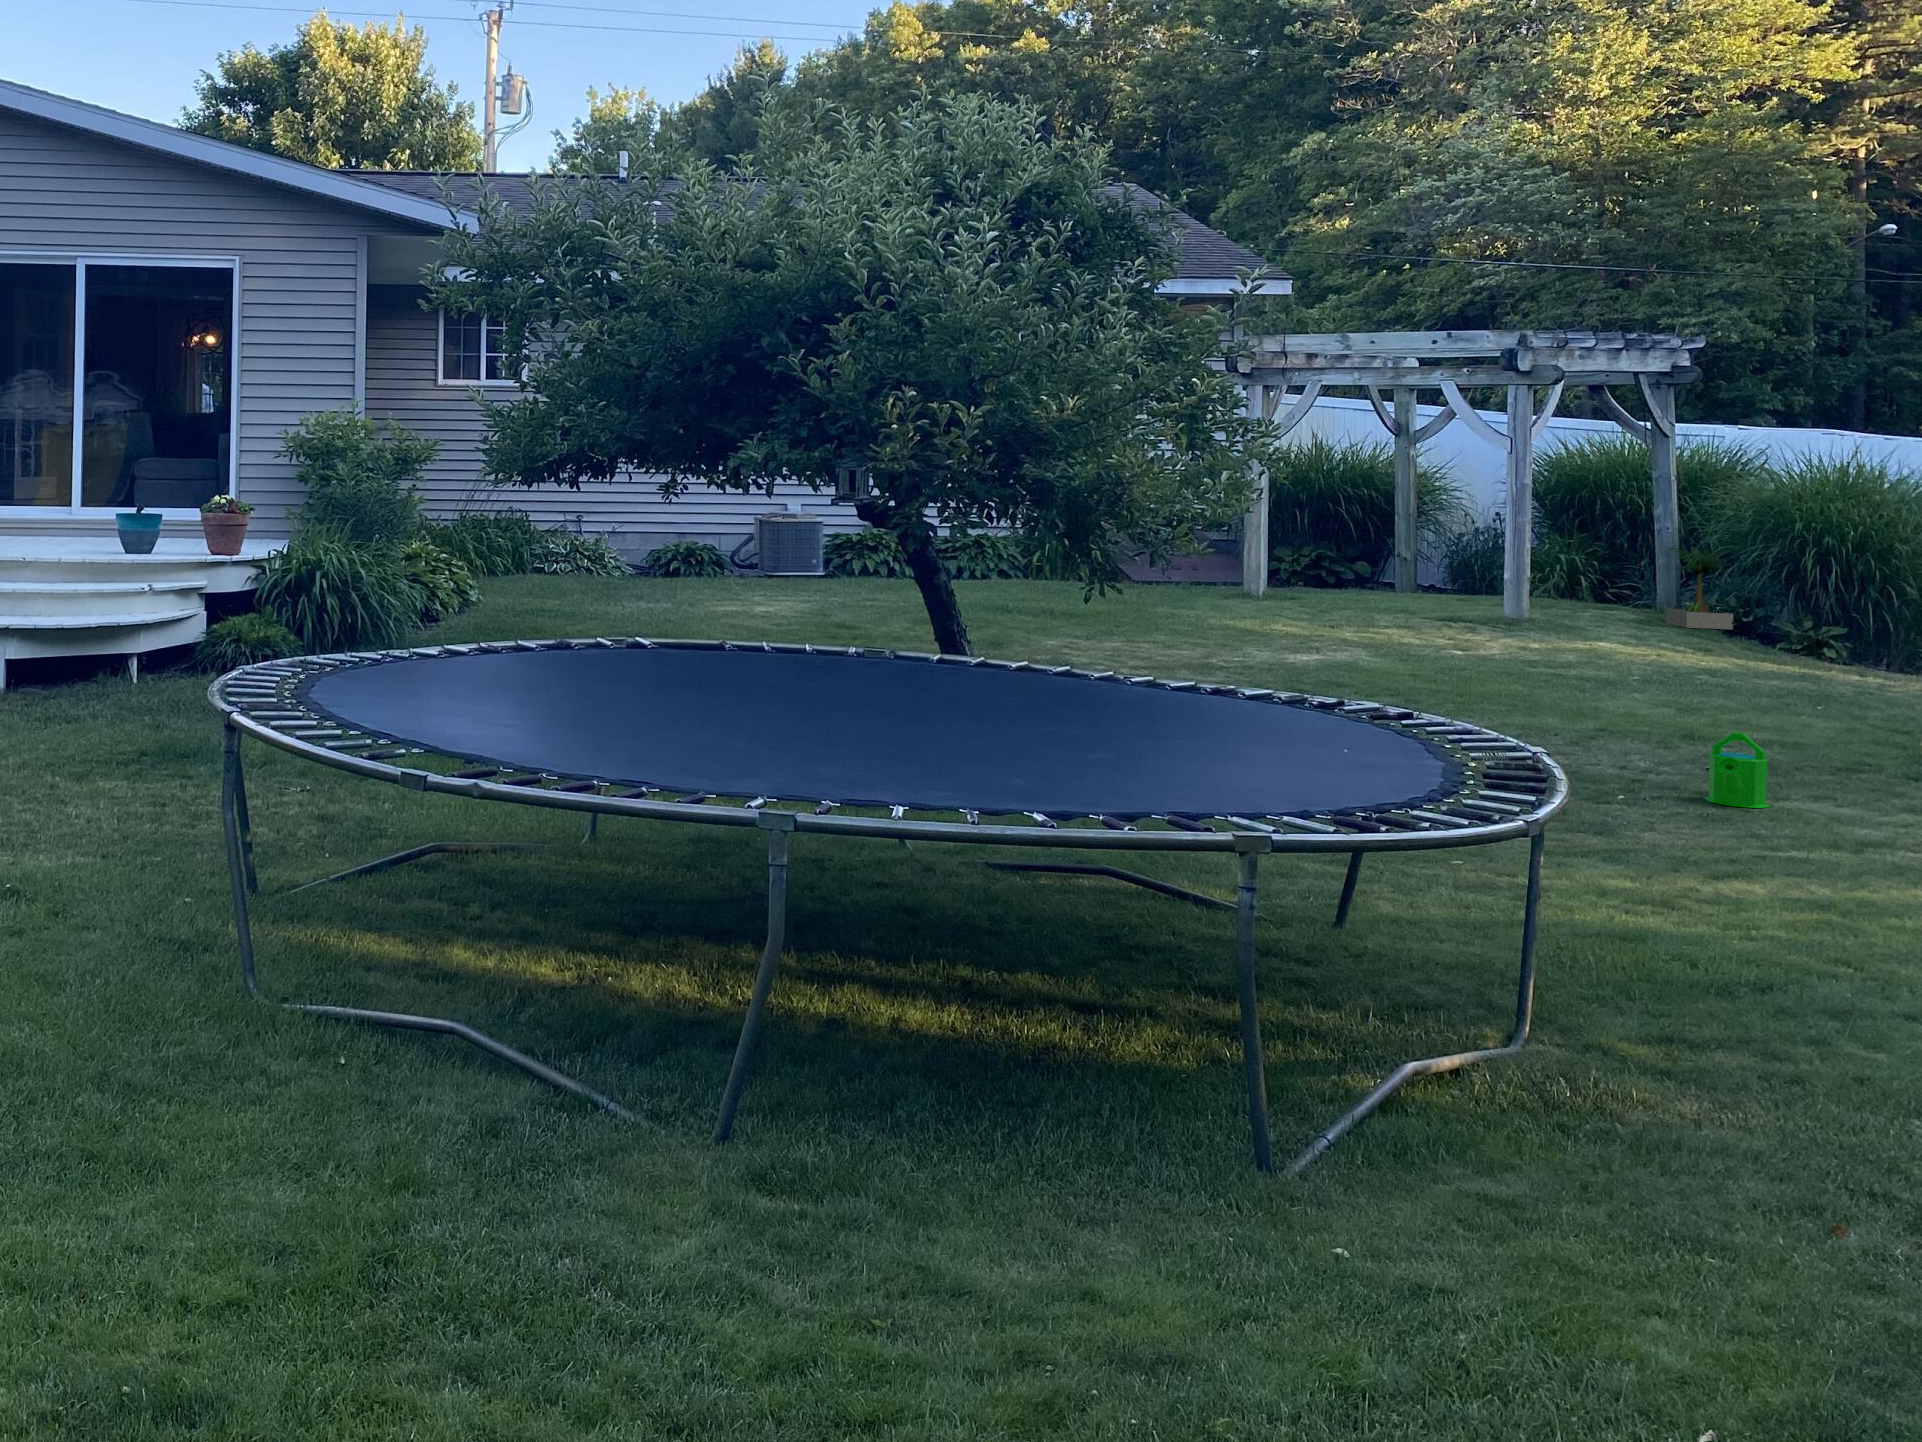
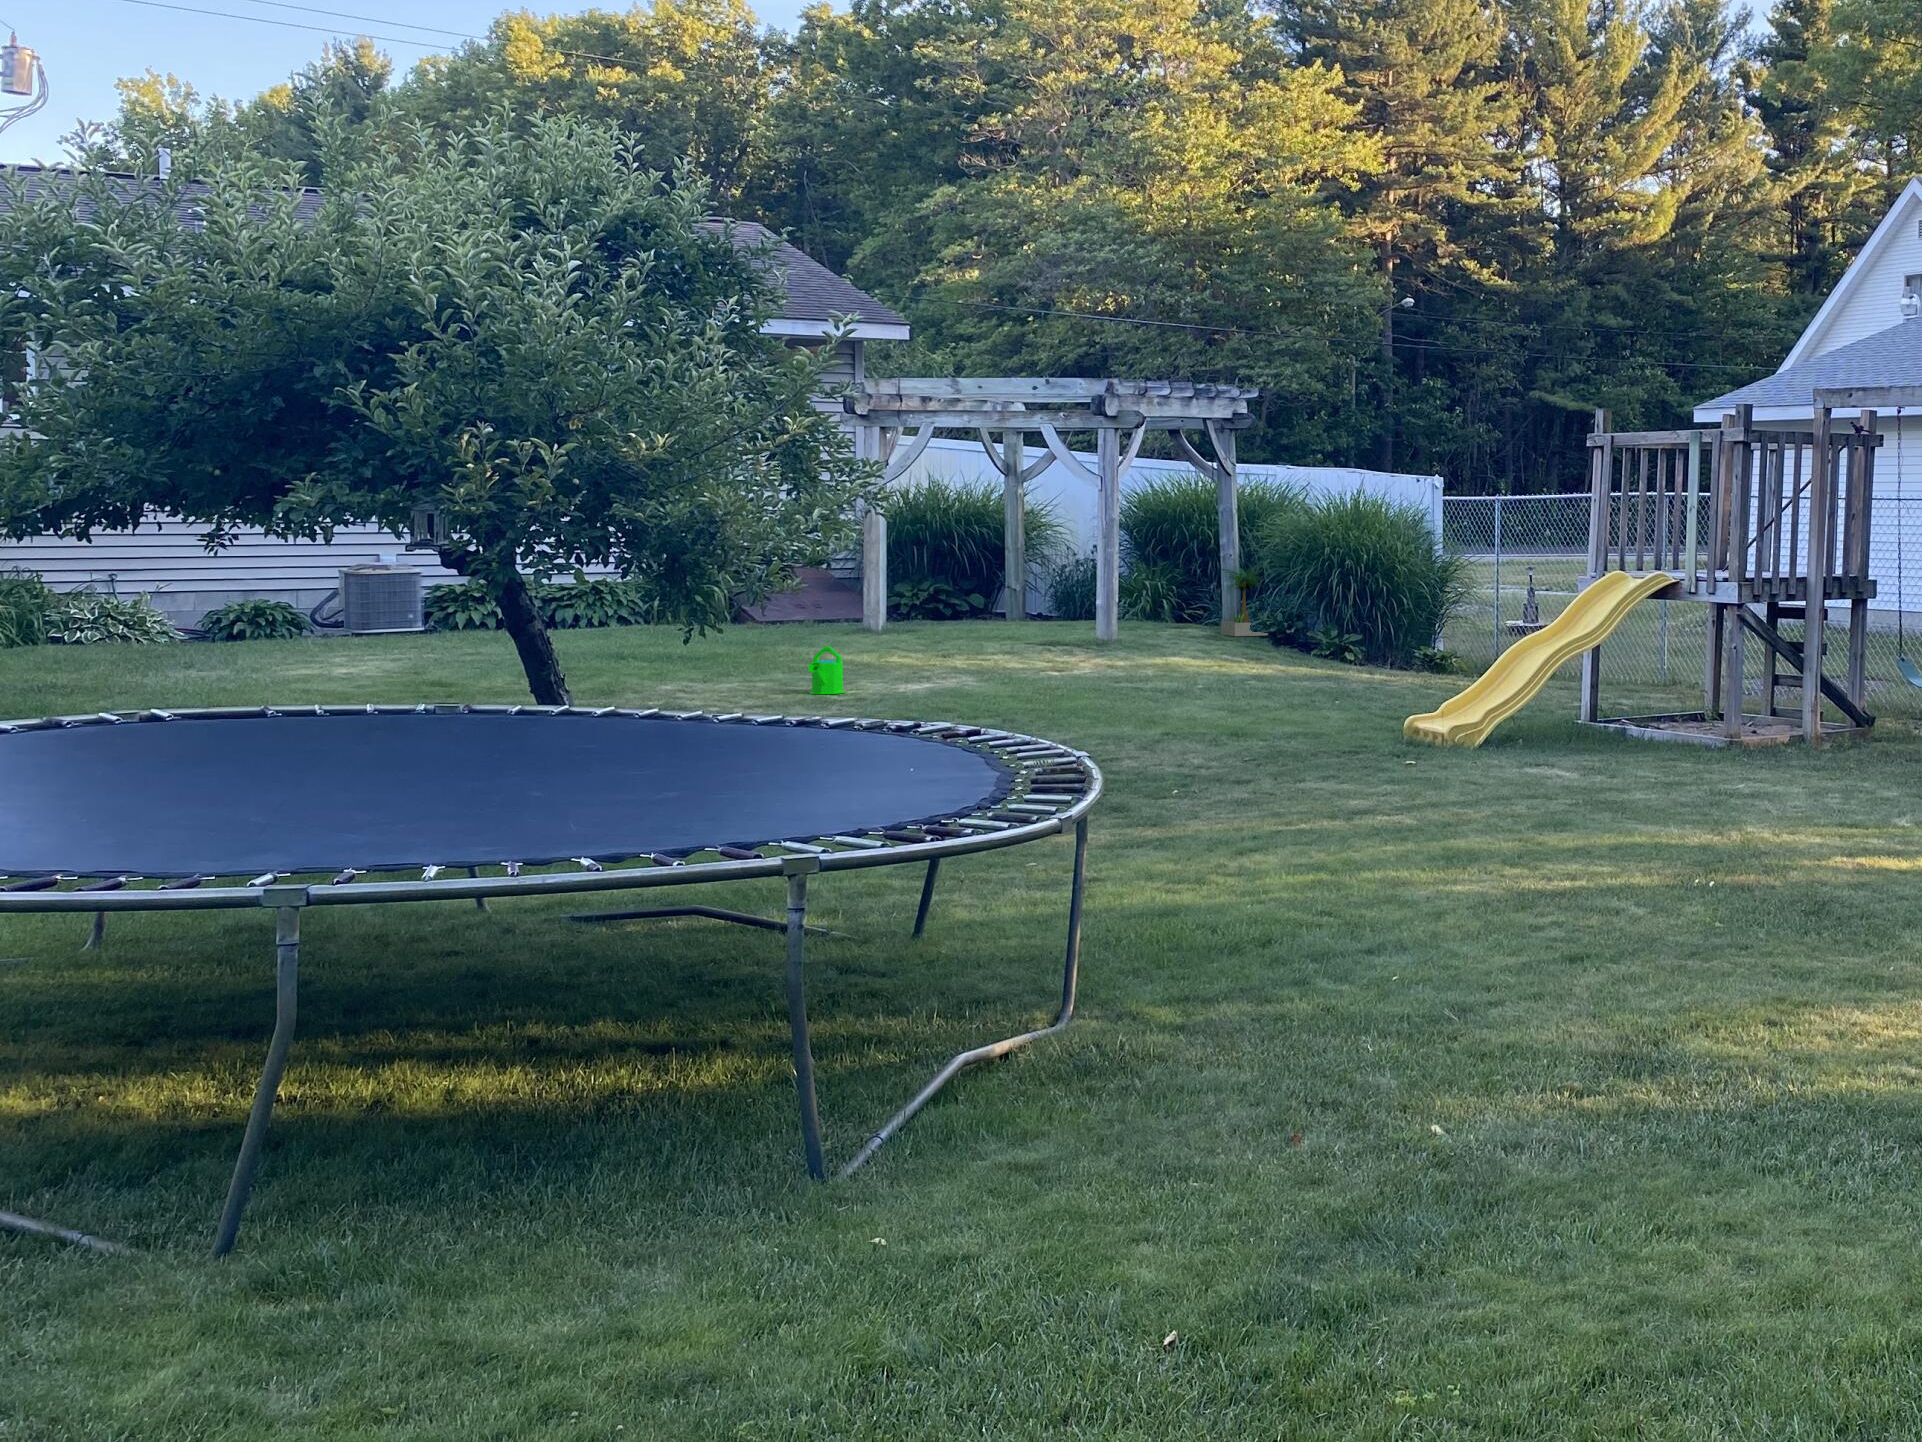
watering can: present [1704,732,1770,808] -> present [808,646,845,694]

